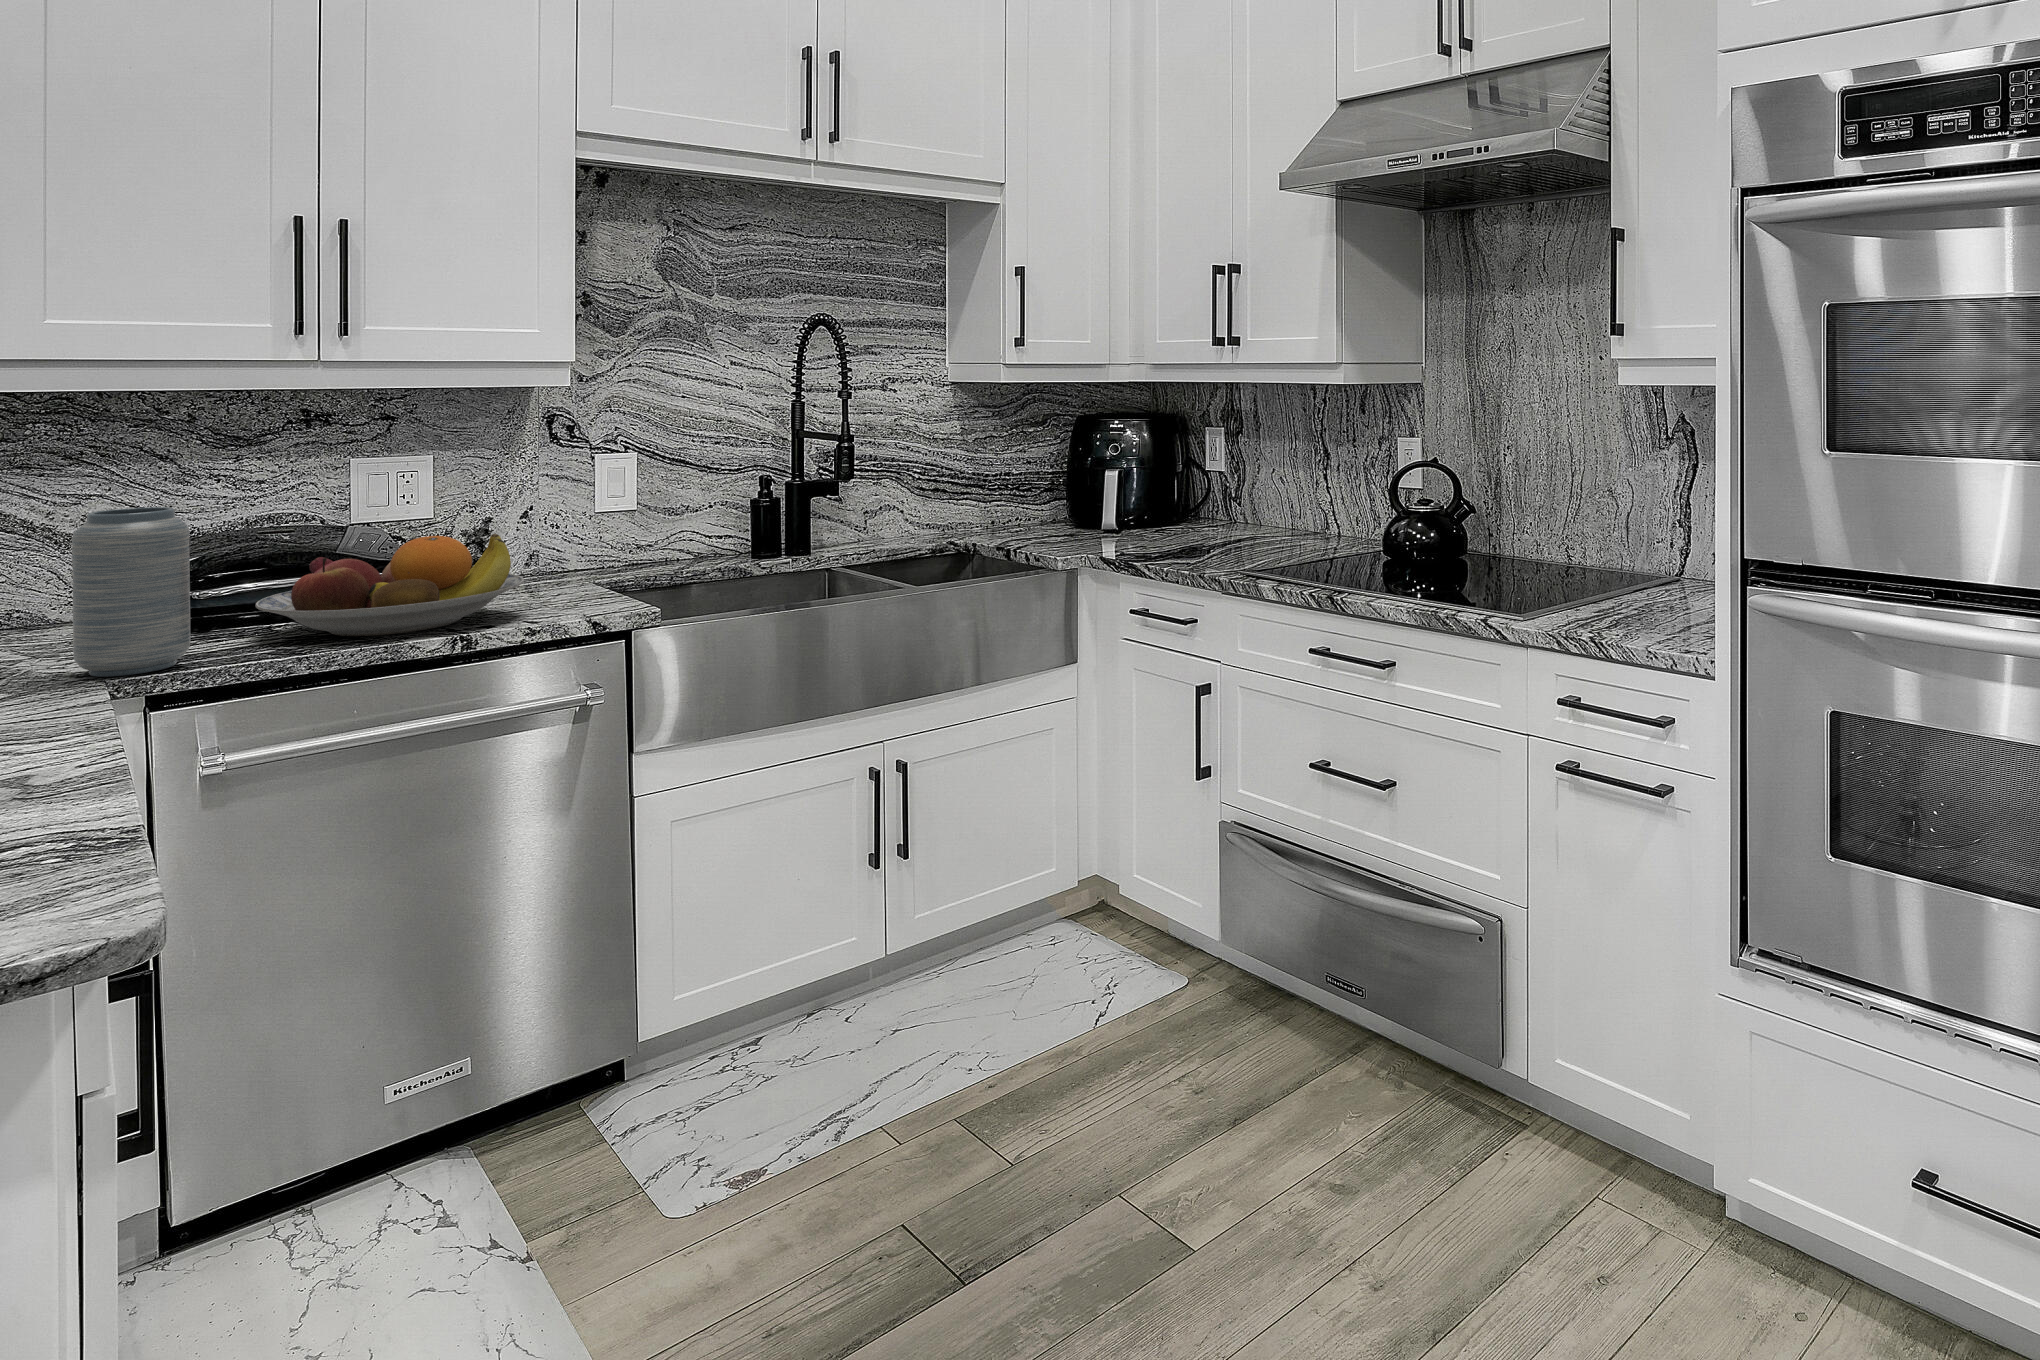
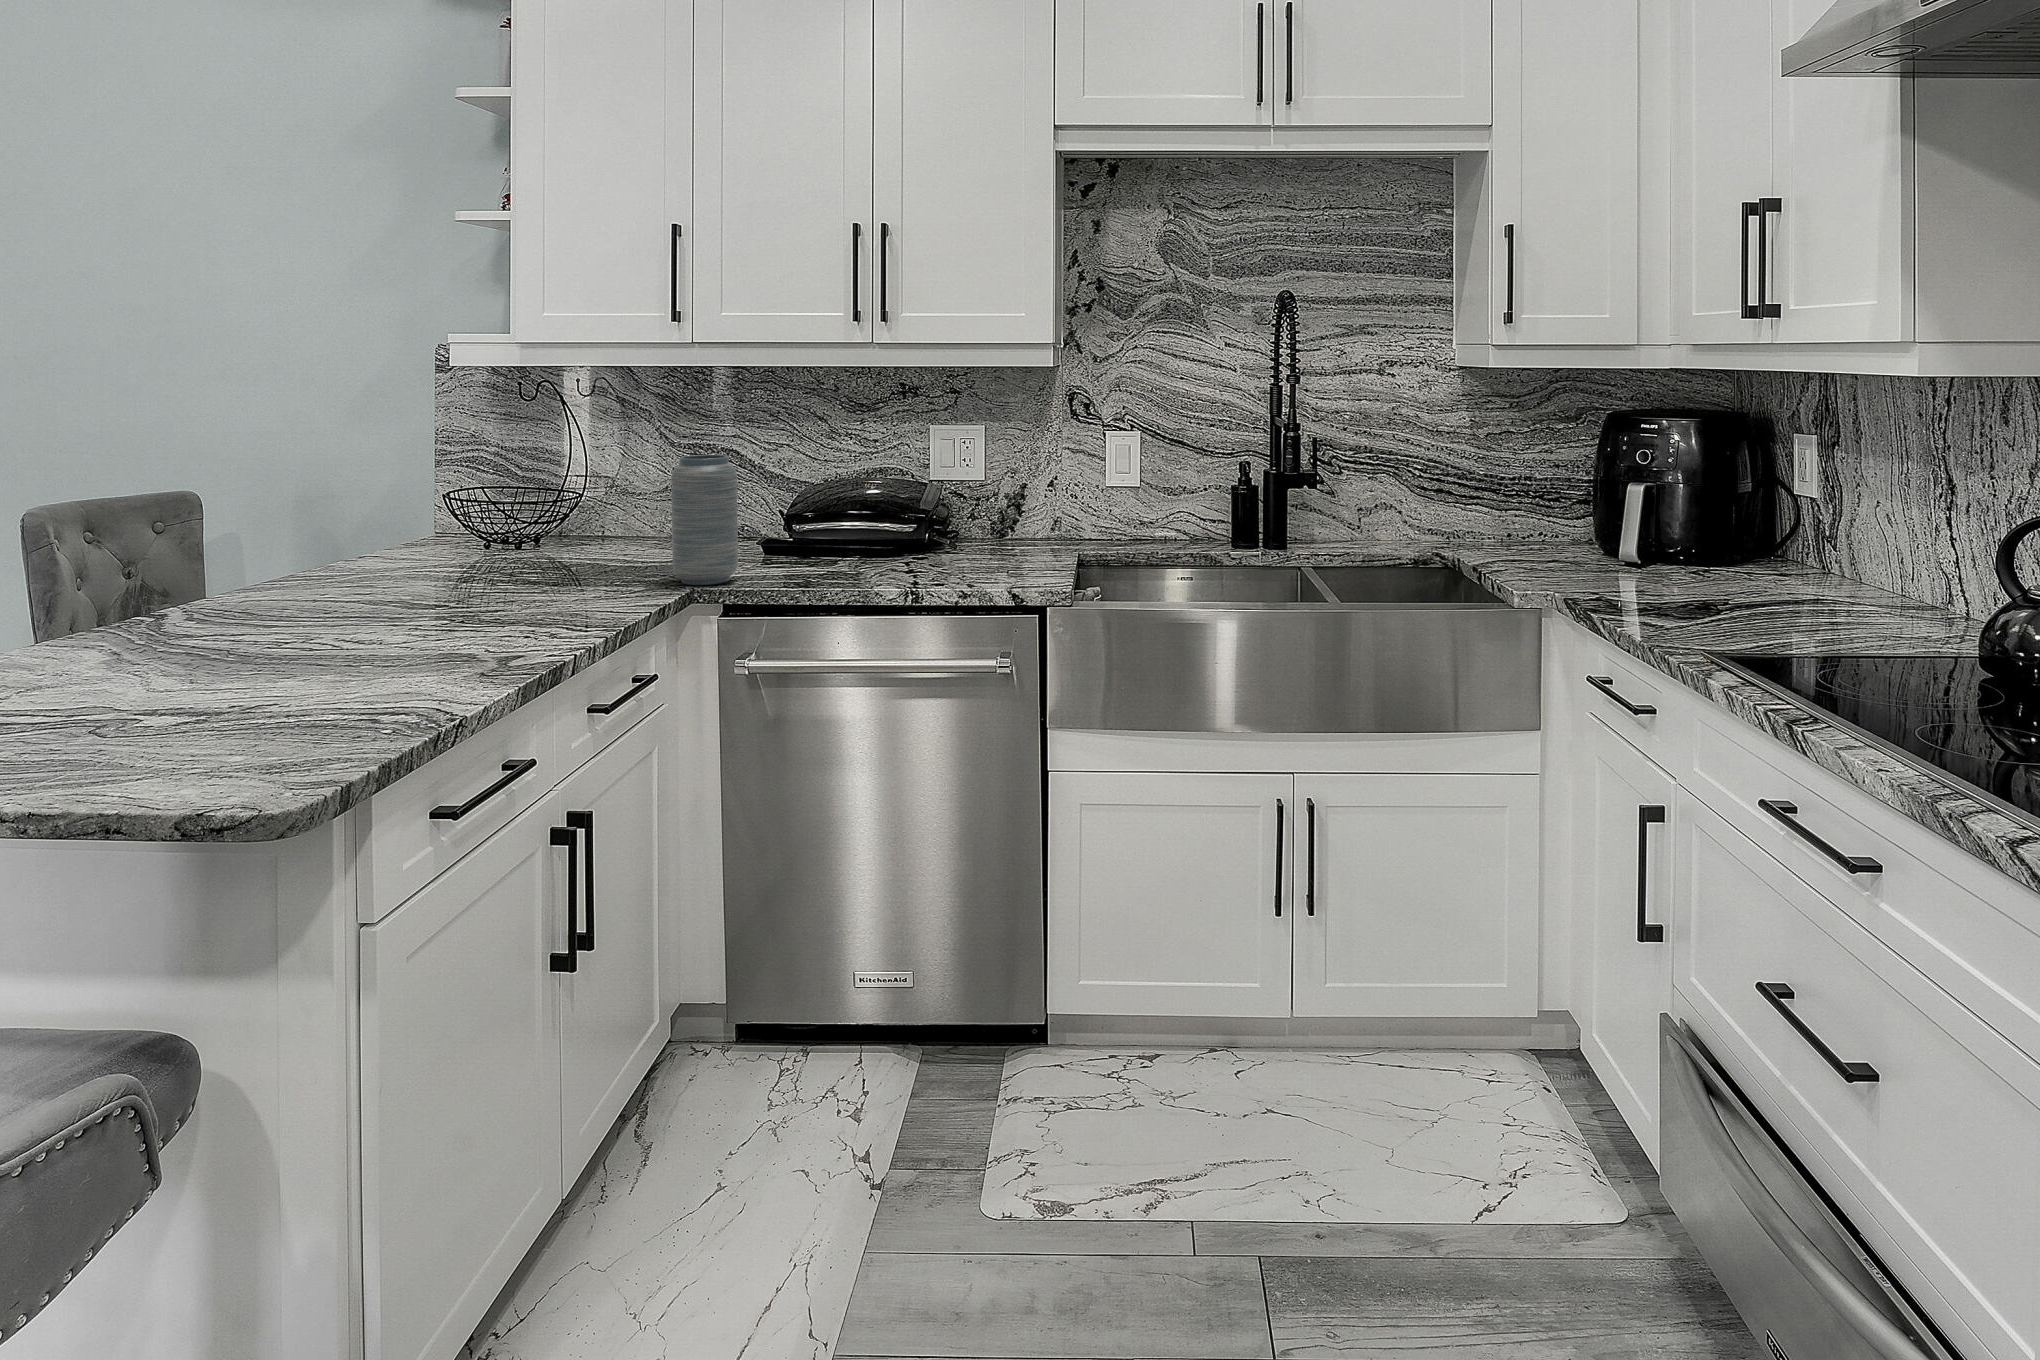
fruit bowl: present [255,534,524,636] -> none [803,496,984,579]

